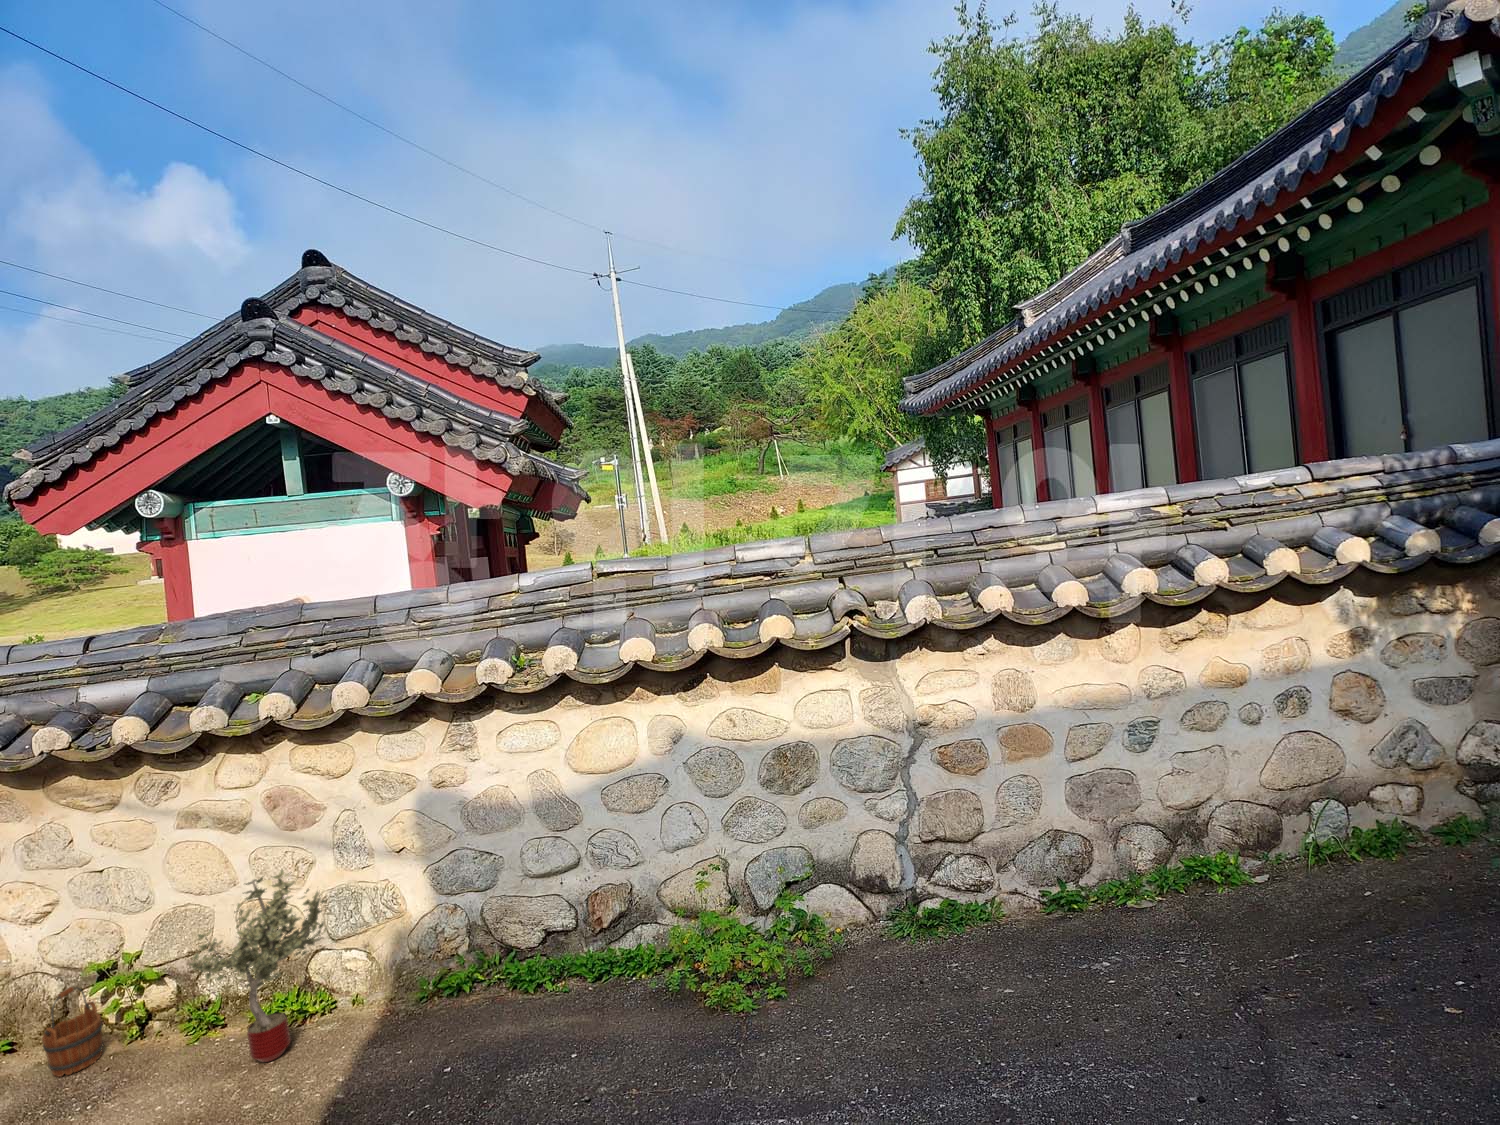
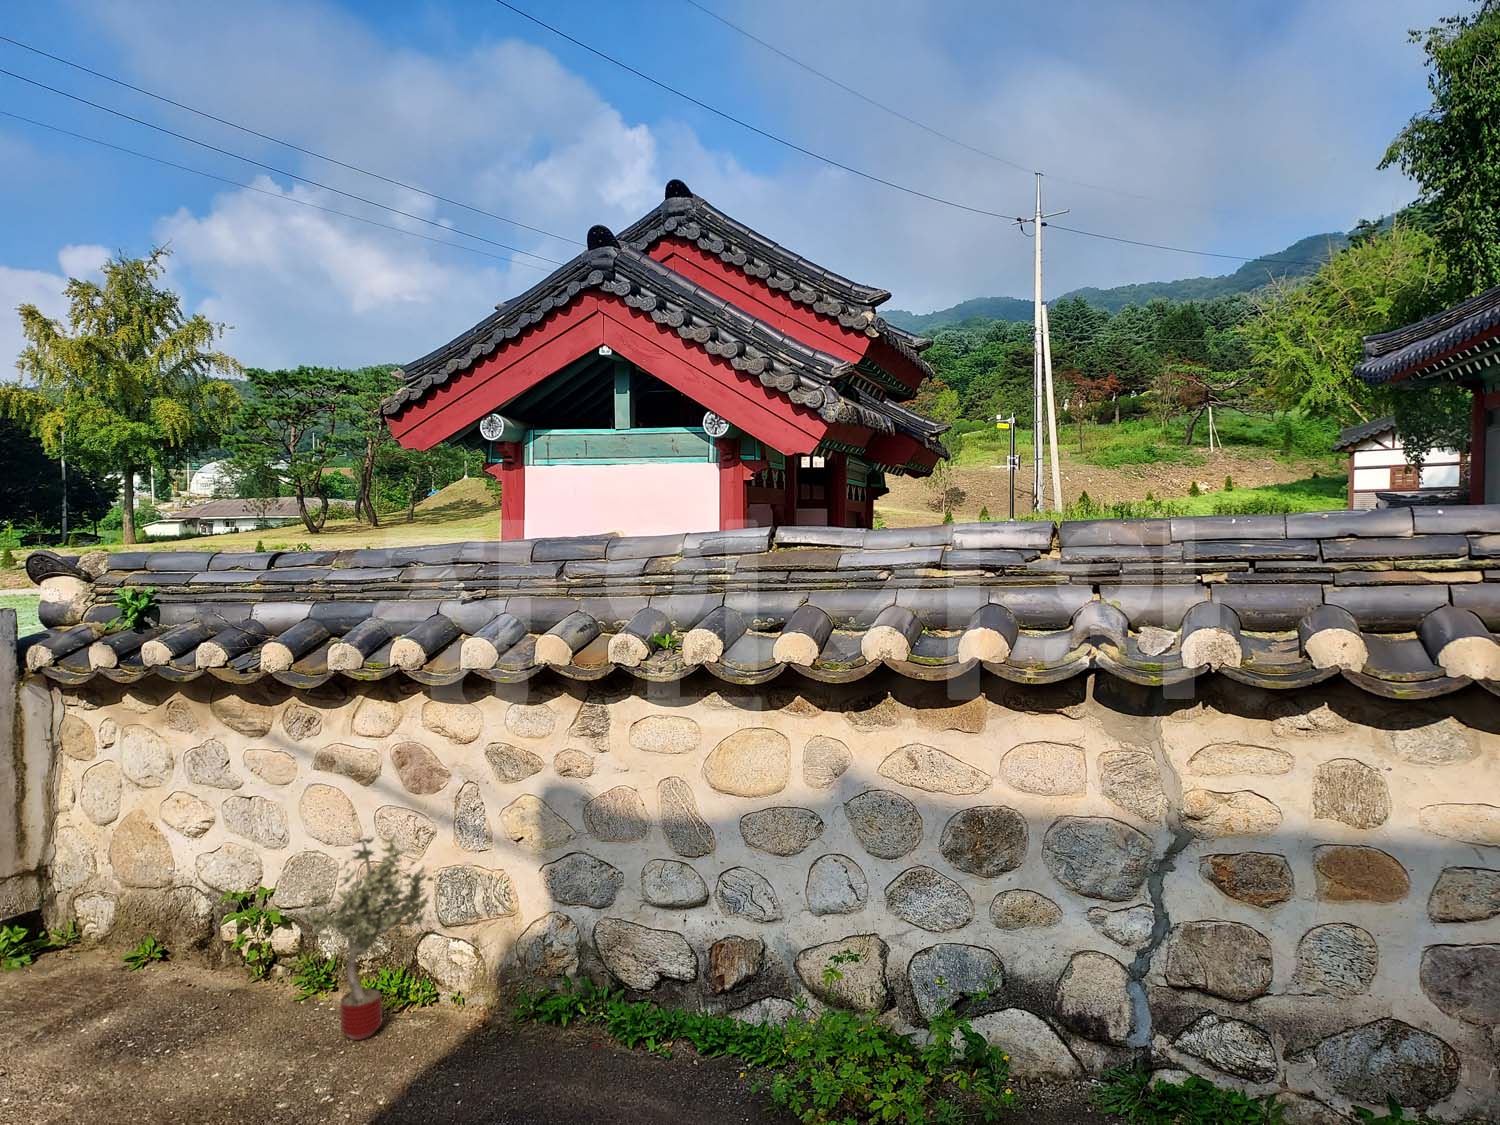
wooden bucket: present [42,987,103,1077] -> none [178,908,232,996]

